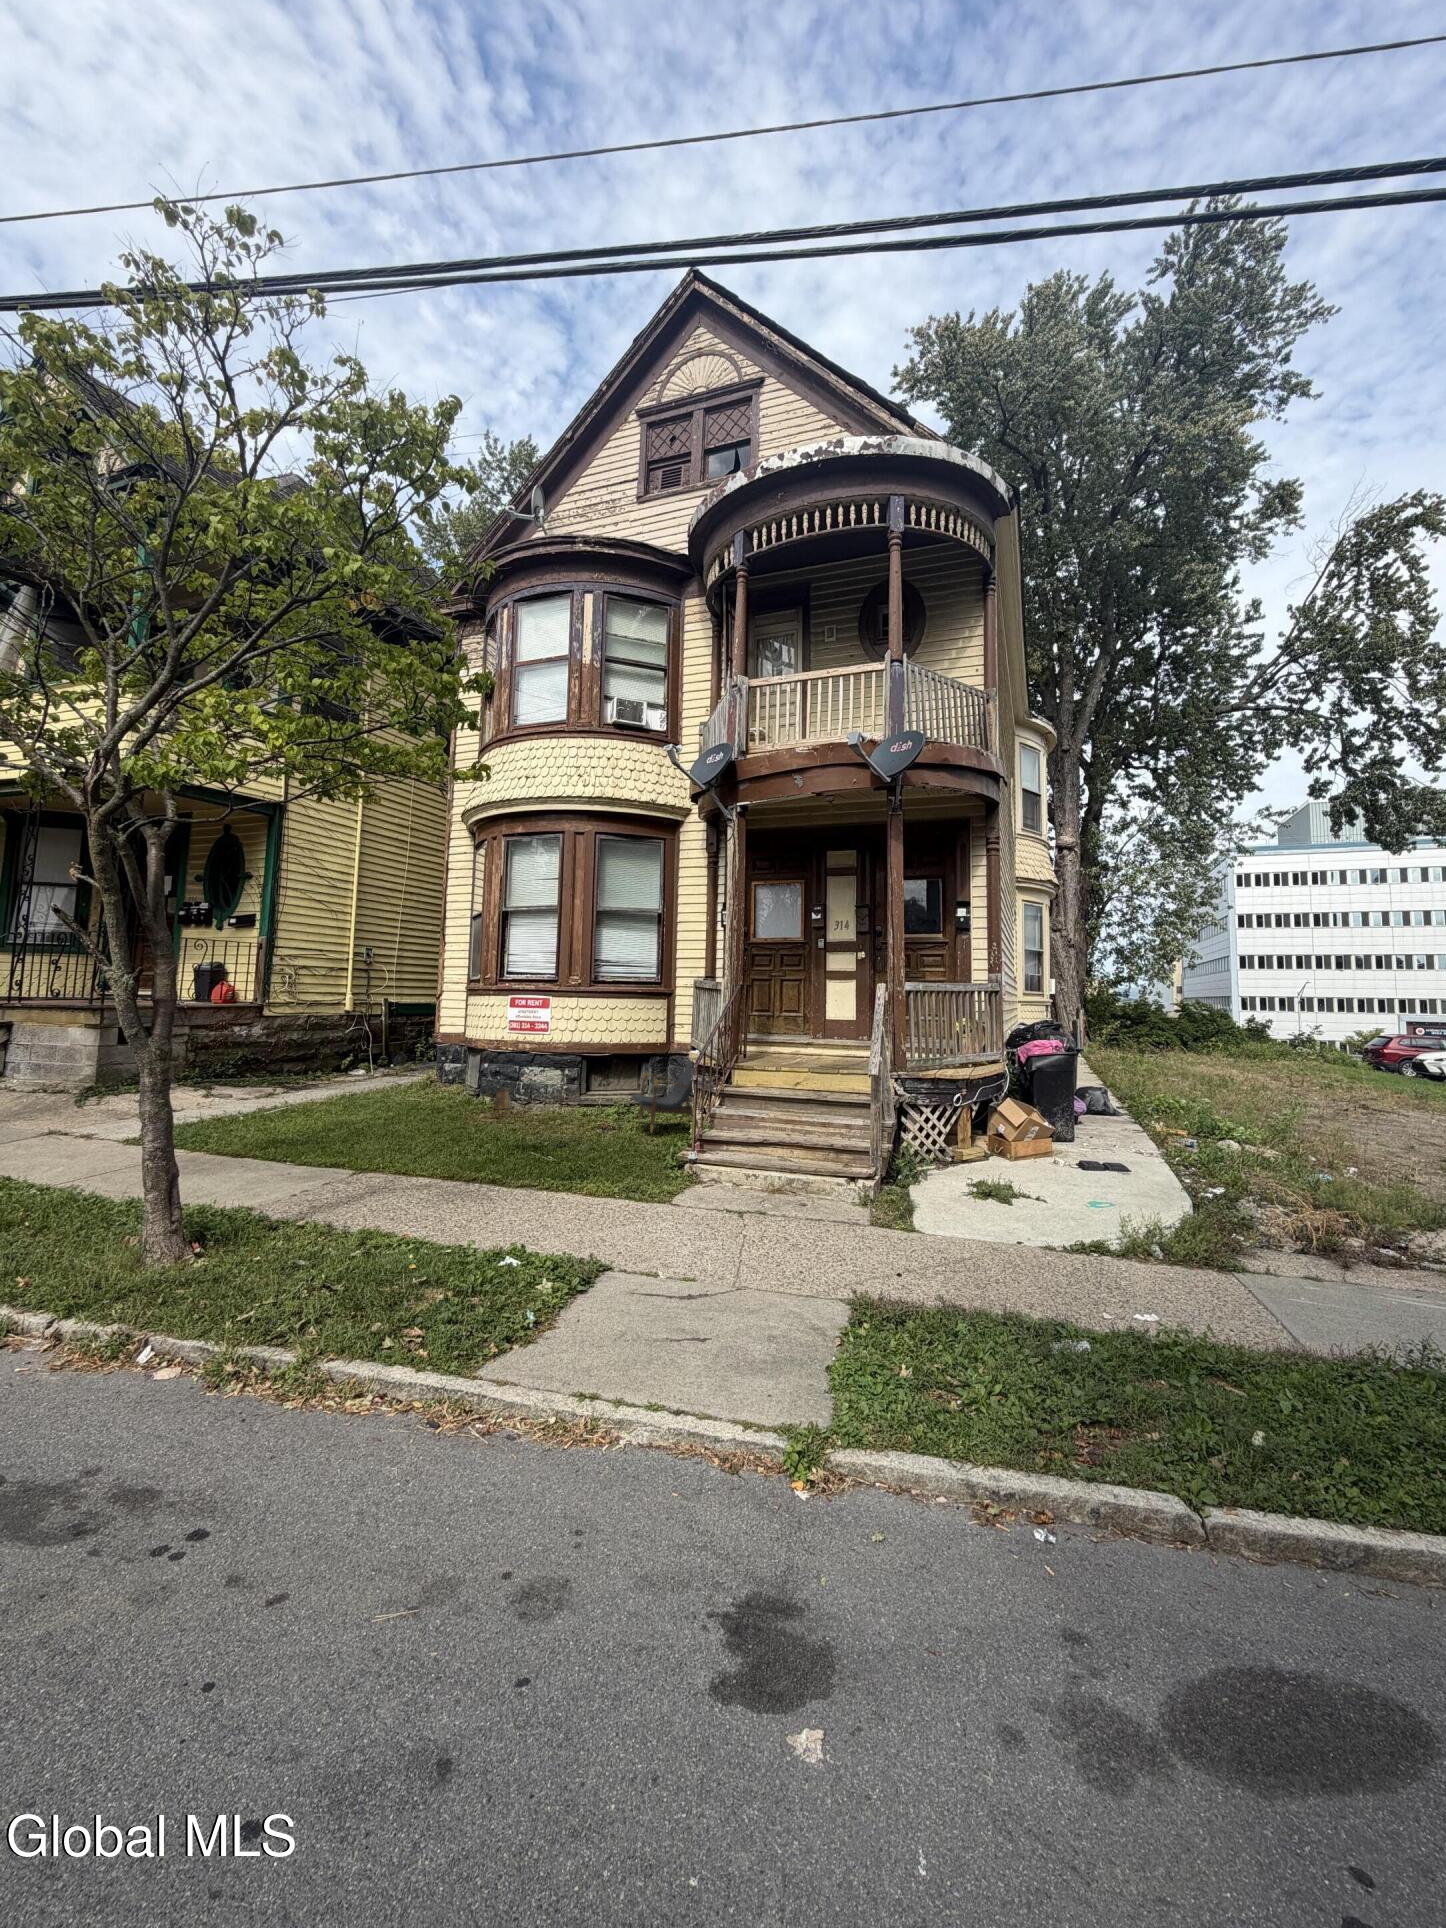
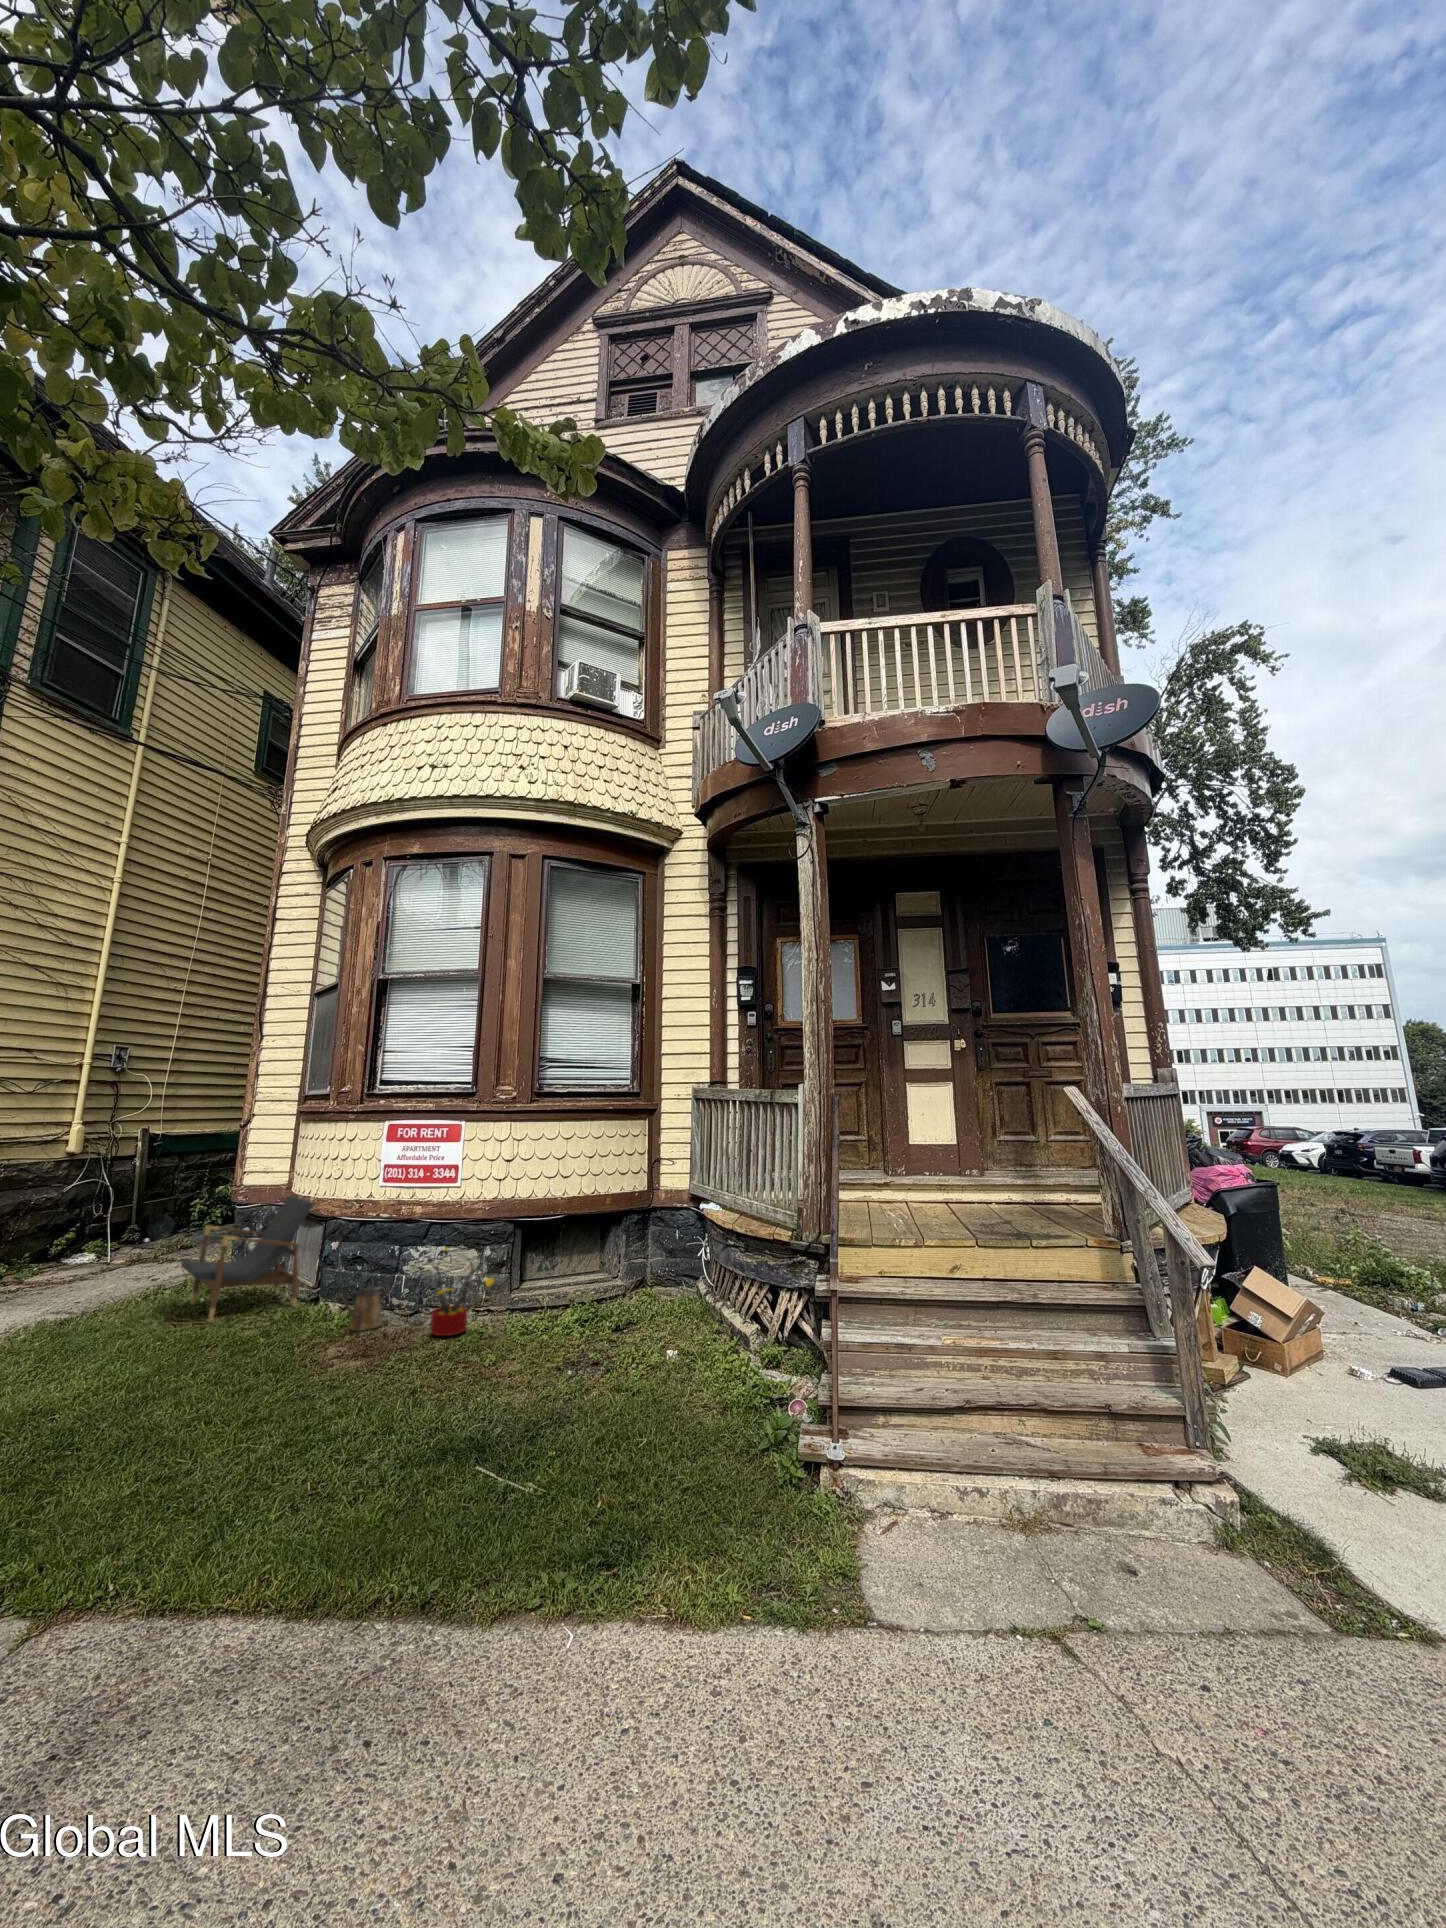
lounge chair: present [631,1059,692,1133] -> present [181,1196,313,1321]
decorative plant: none [533,1064,566,1113] -> present [429,1247,494,1336]

